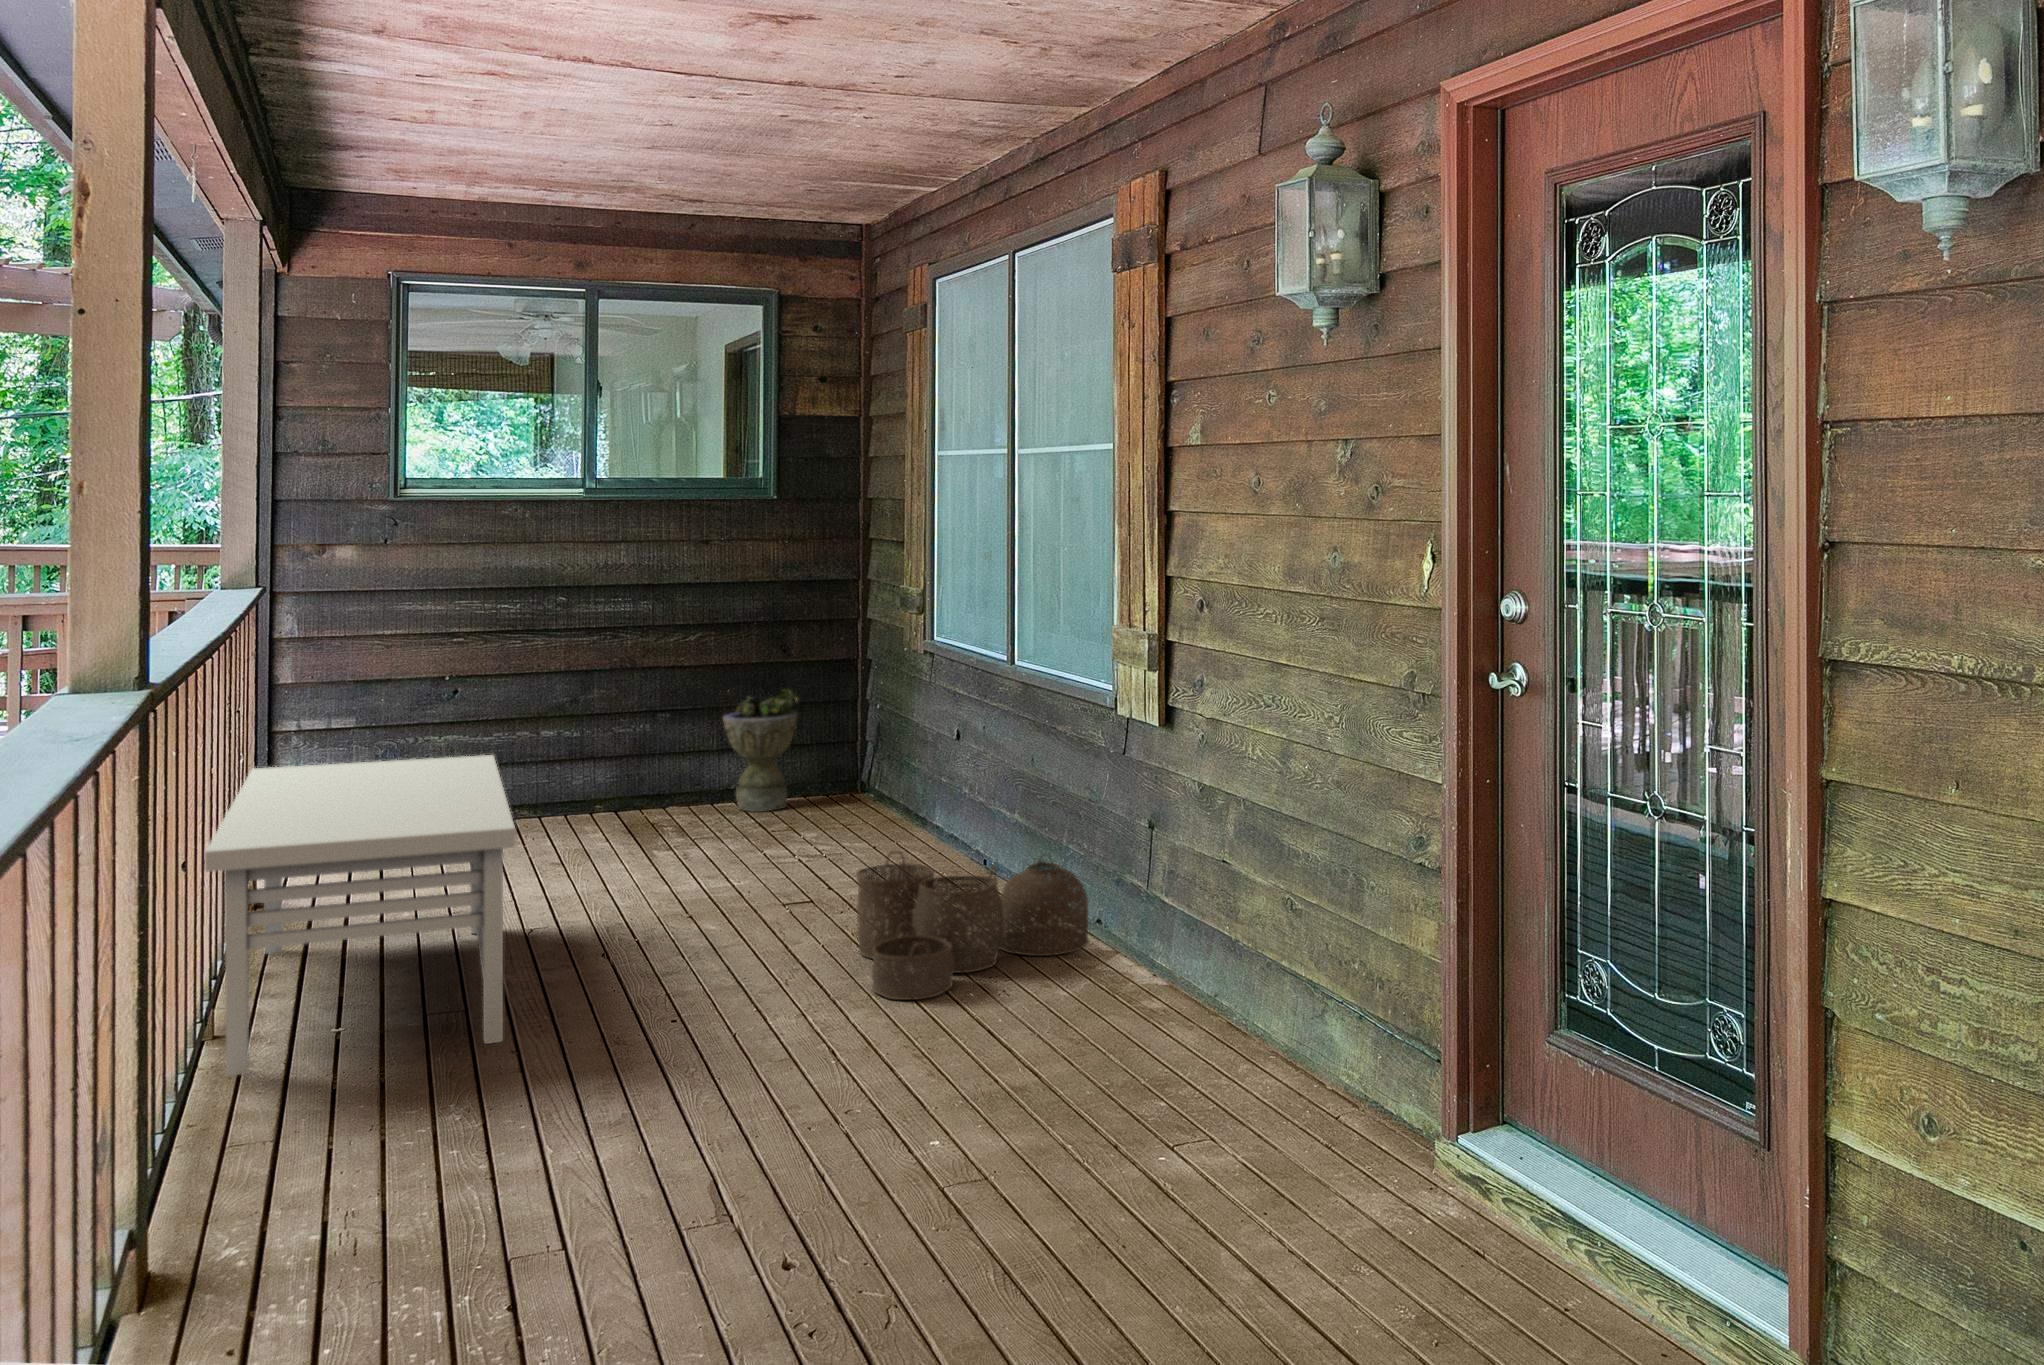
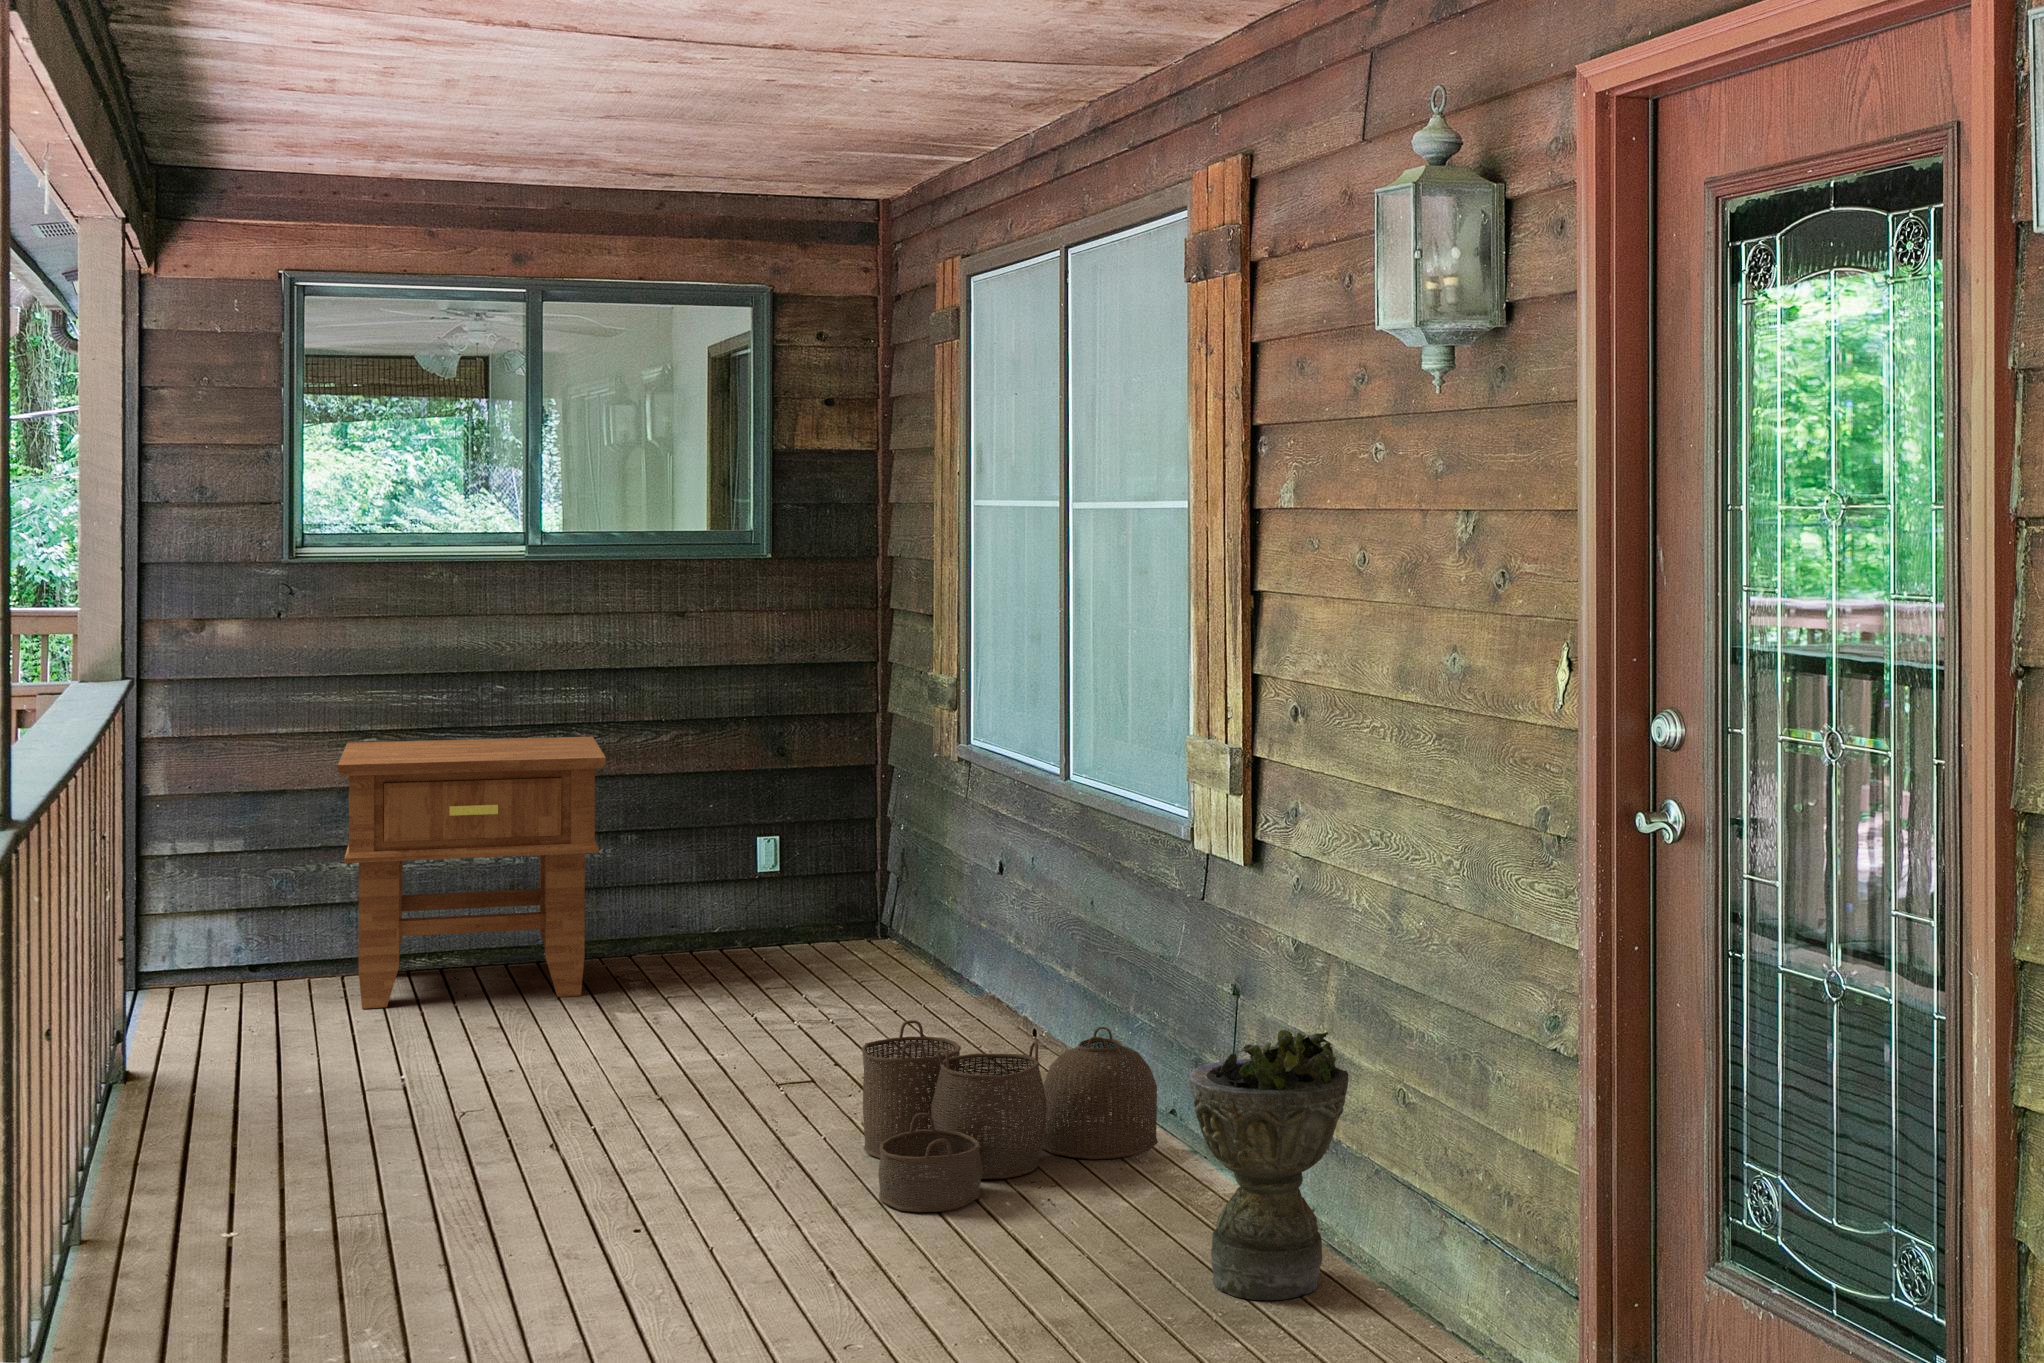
side table: none [432,638,648,850] -> present [338,737,606,1009]
planter: present [723,689,798,812] -> present [1190,1030,1349,1300]
storage bench: present [205,755,515,1076] -> none [75,891,441,1289]

